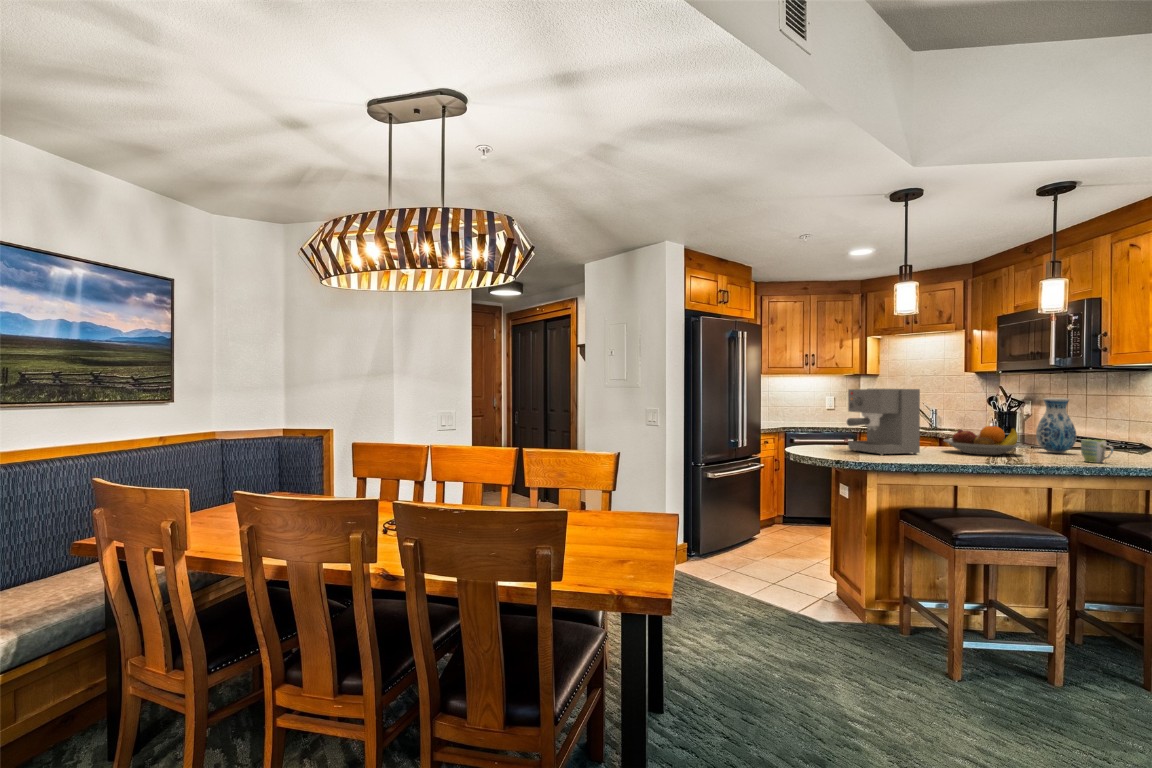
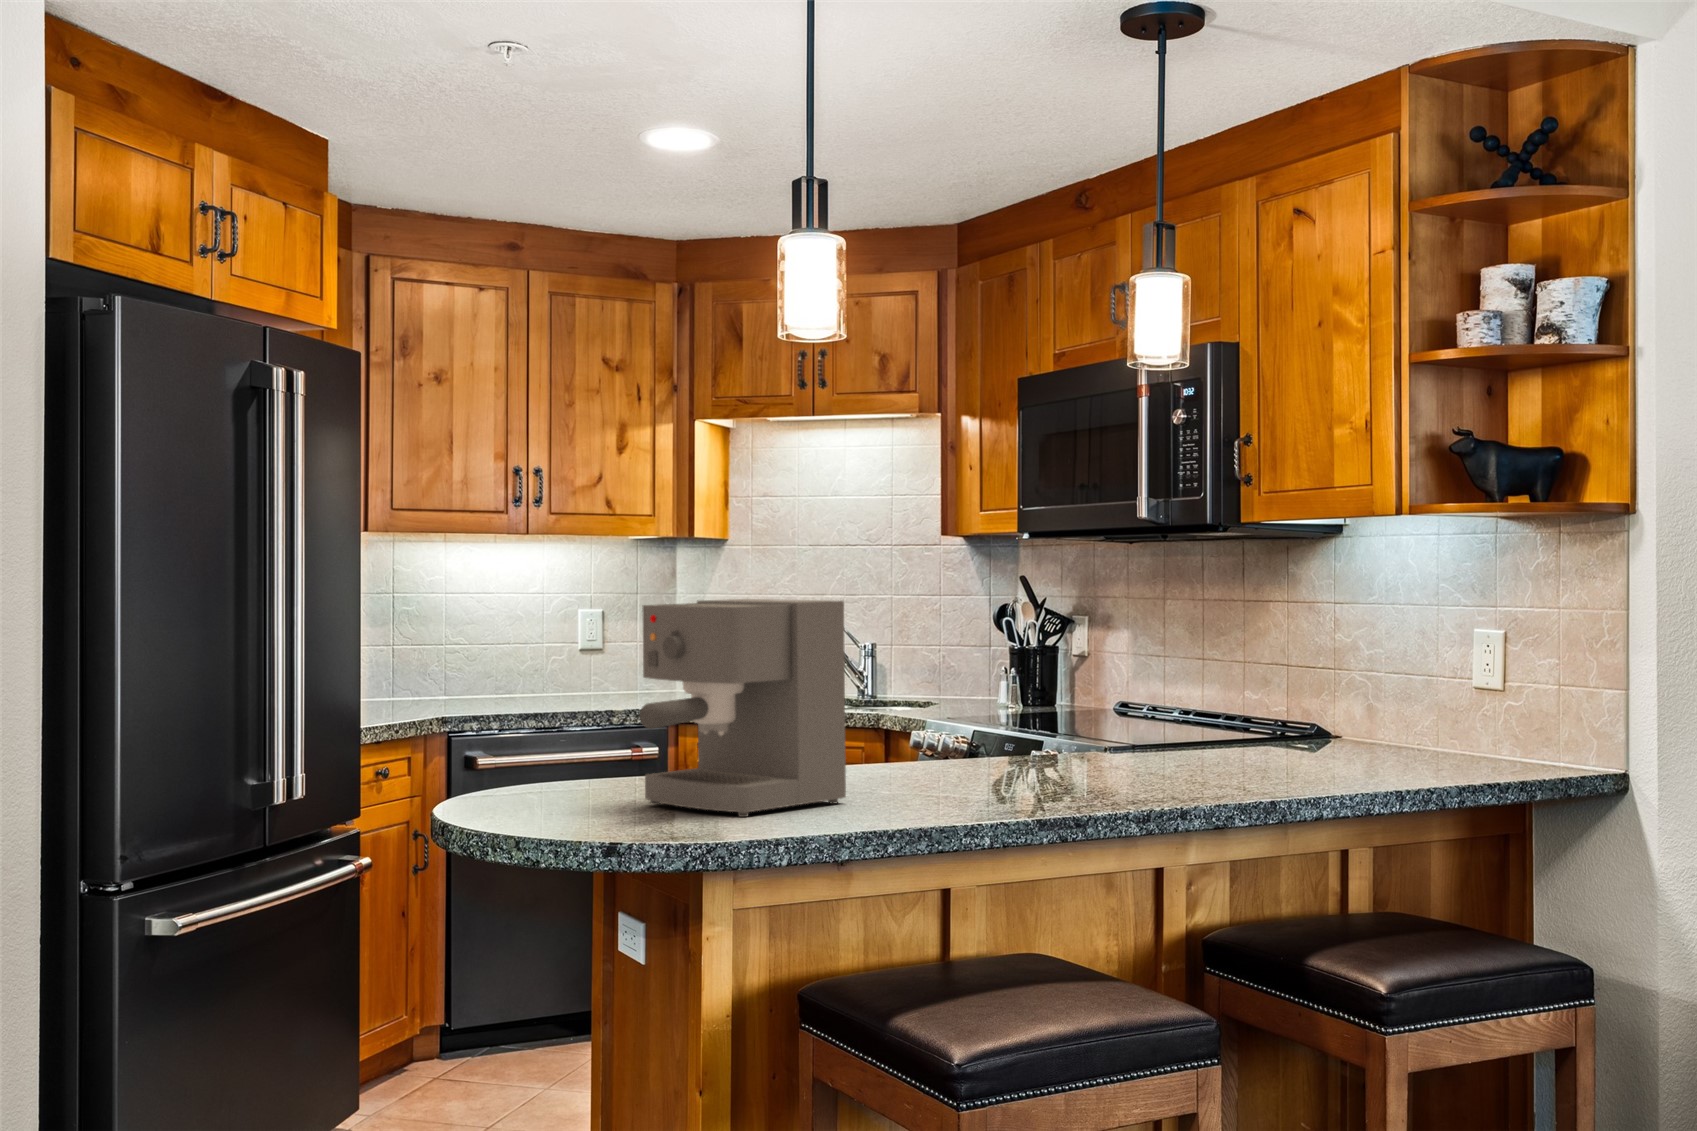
vase: present [1036,398,1076,453] -> none [1119,614,1205,766]
fruit bowl: present [944,426,1022,455] -> none [903,702,1094,789]
mug: present [1081,439,1113,463] -> none [1223,729,1291,793]

